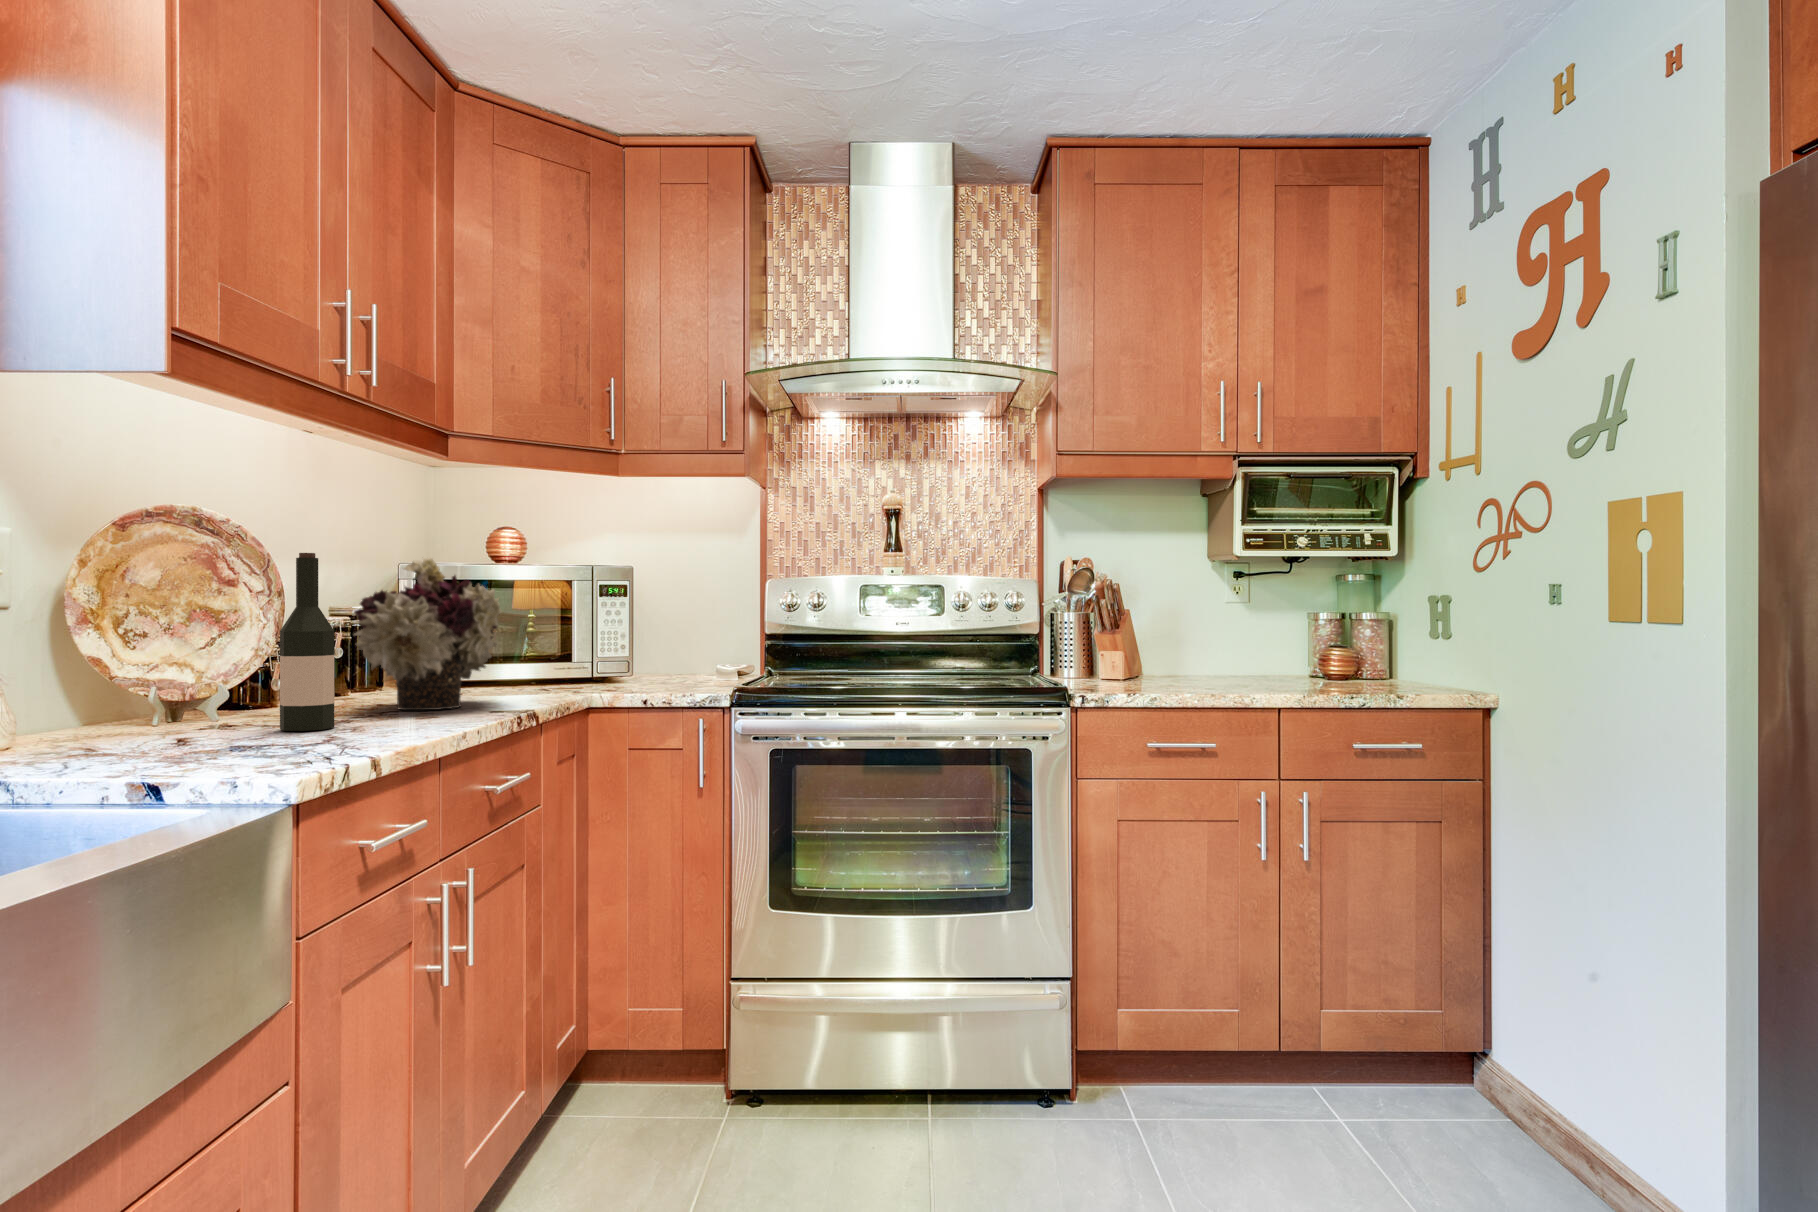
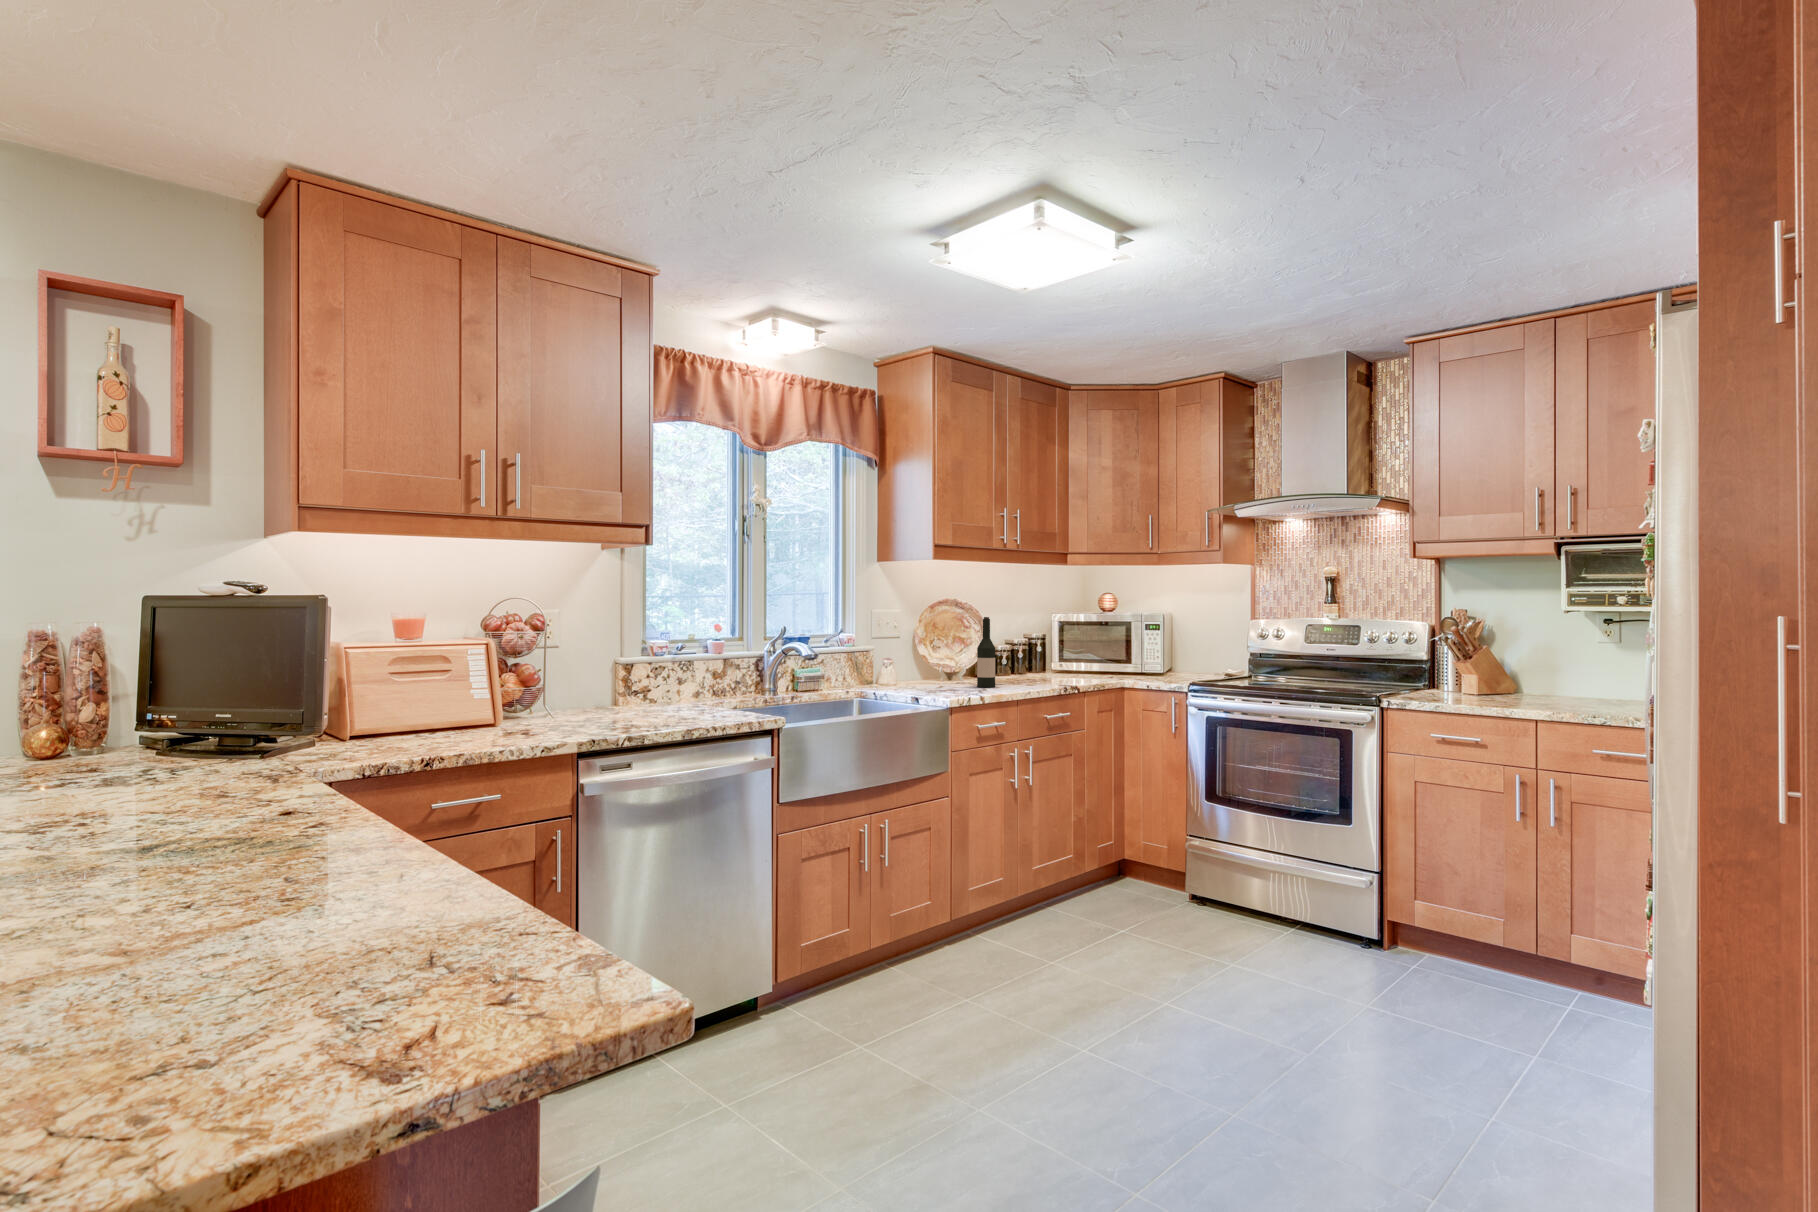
flower arrangement: present [354,558,501,710] -> none [1011,615,1078,683]

